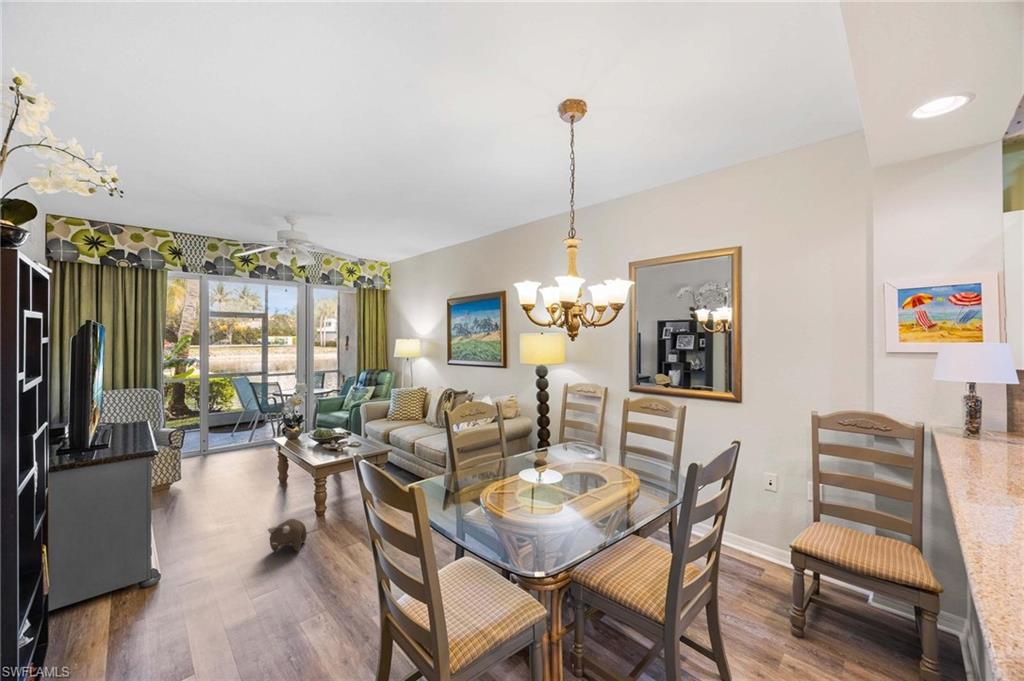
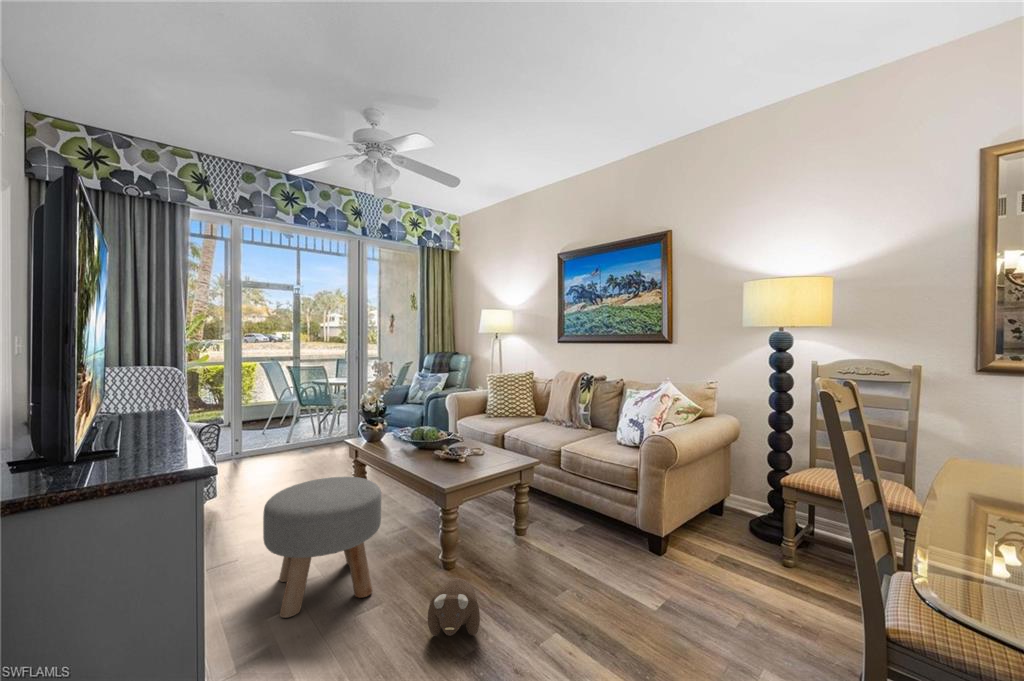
ottoman: none [182,462,264,544] -> present [263,477,381,618]

